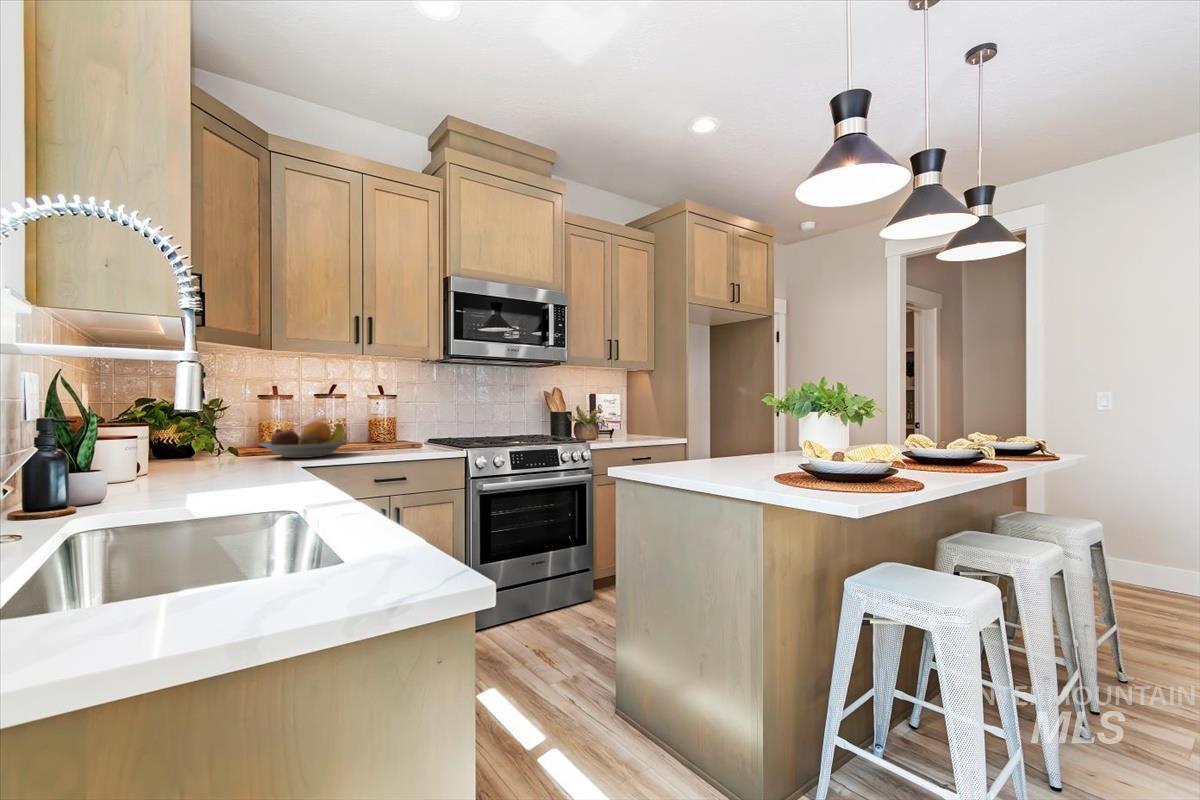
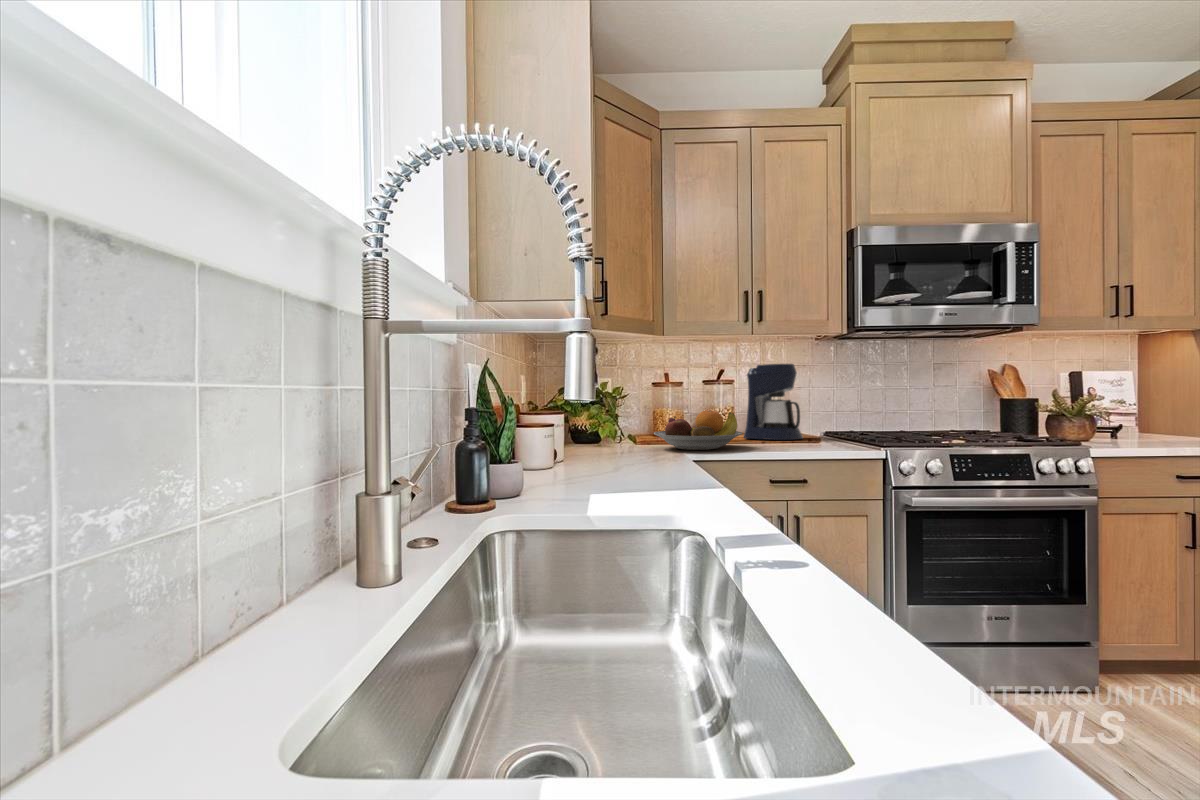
coffee maker: none [353,381,406,447] -> present [744,364,803,440]

